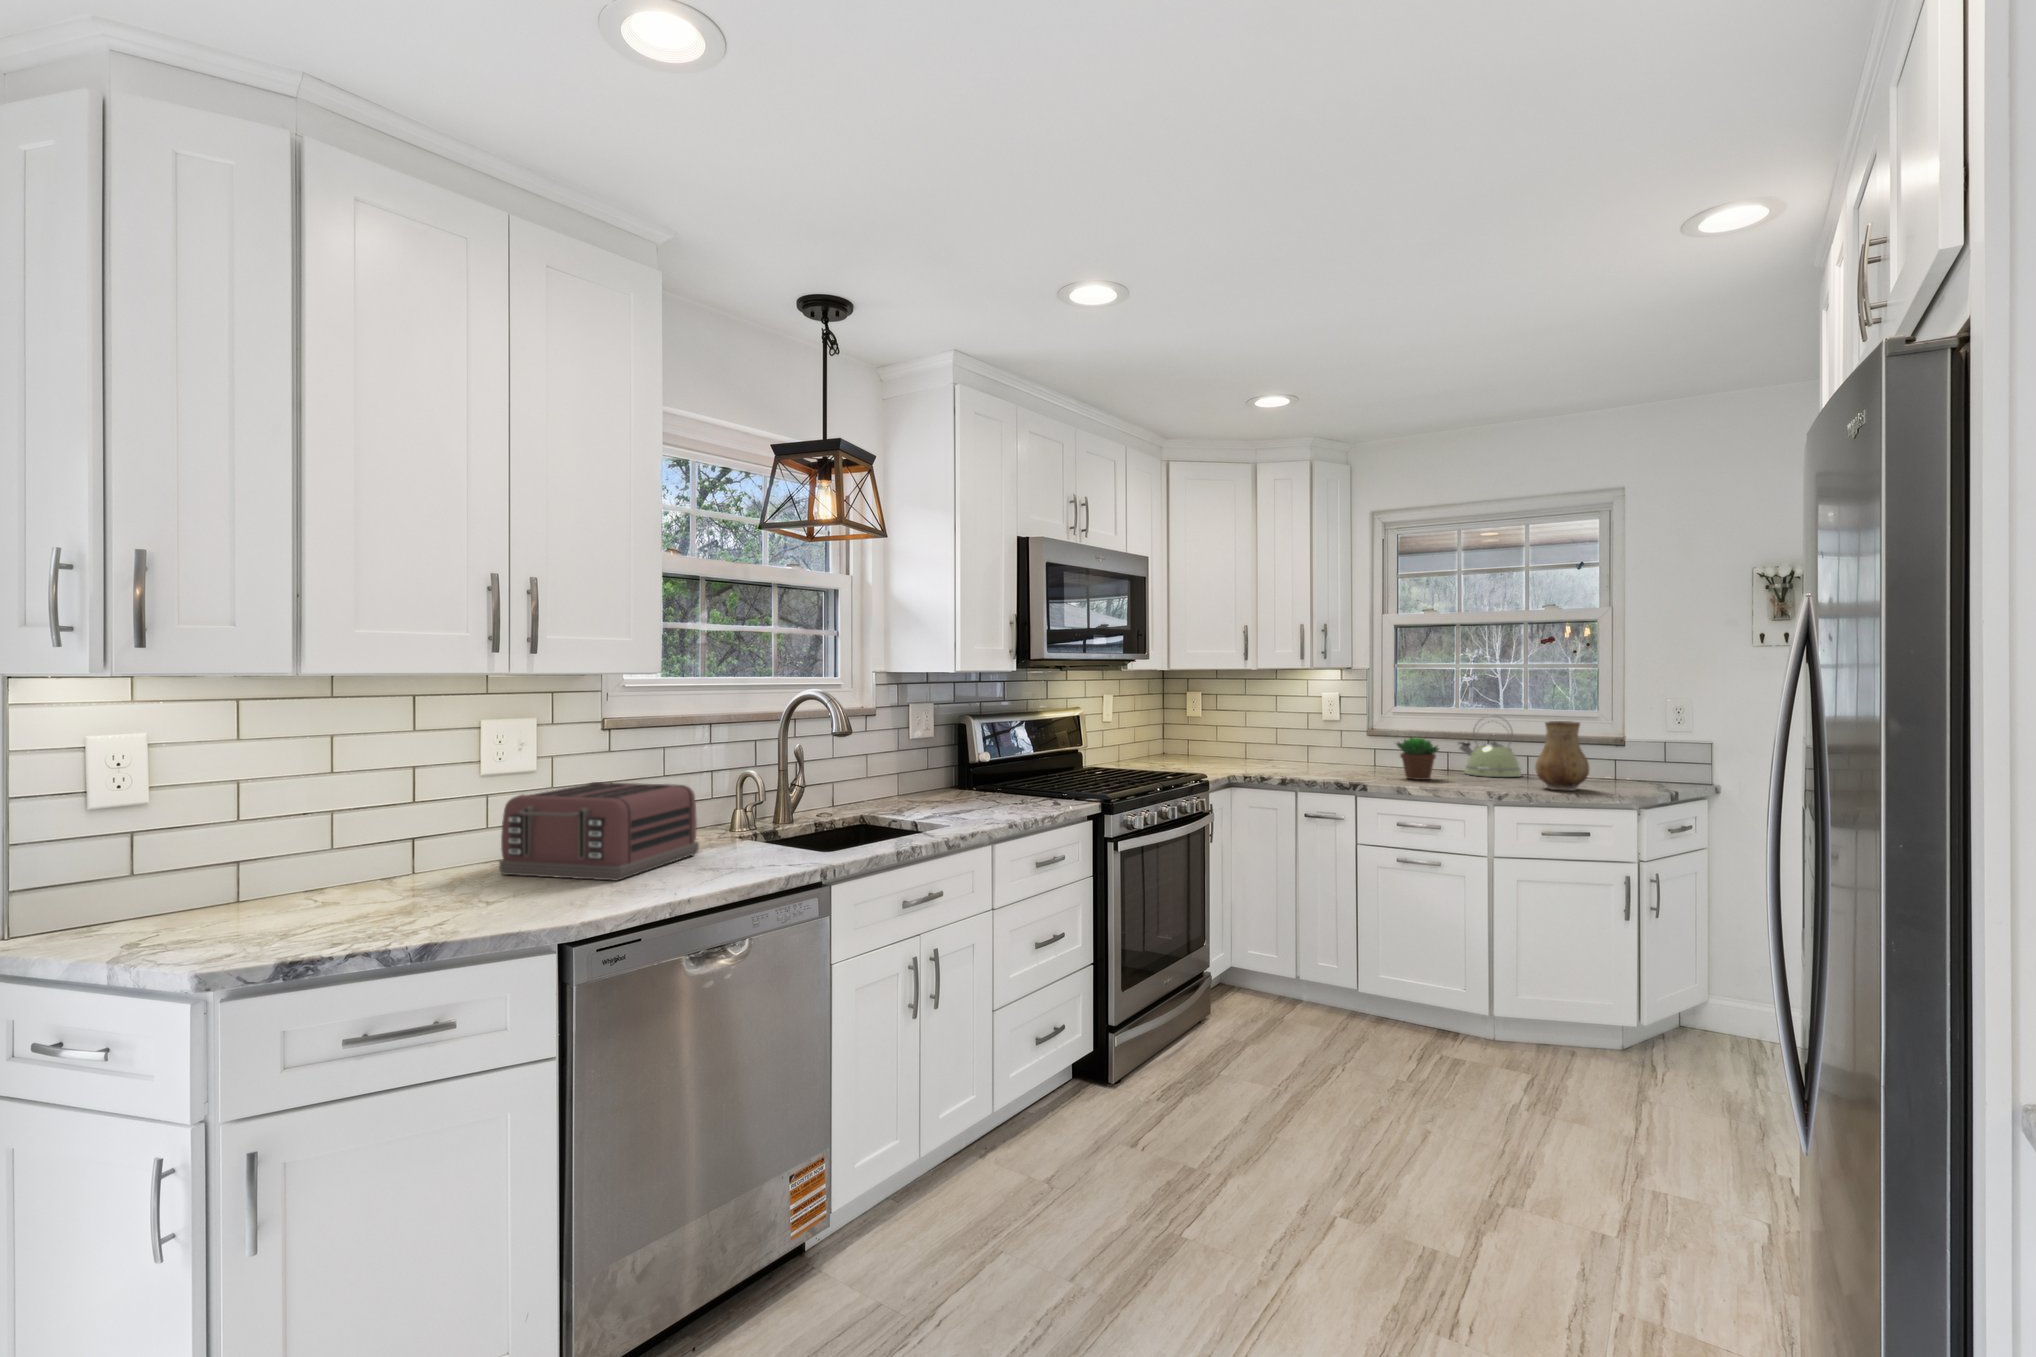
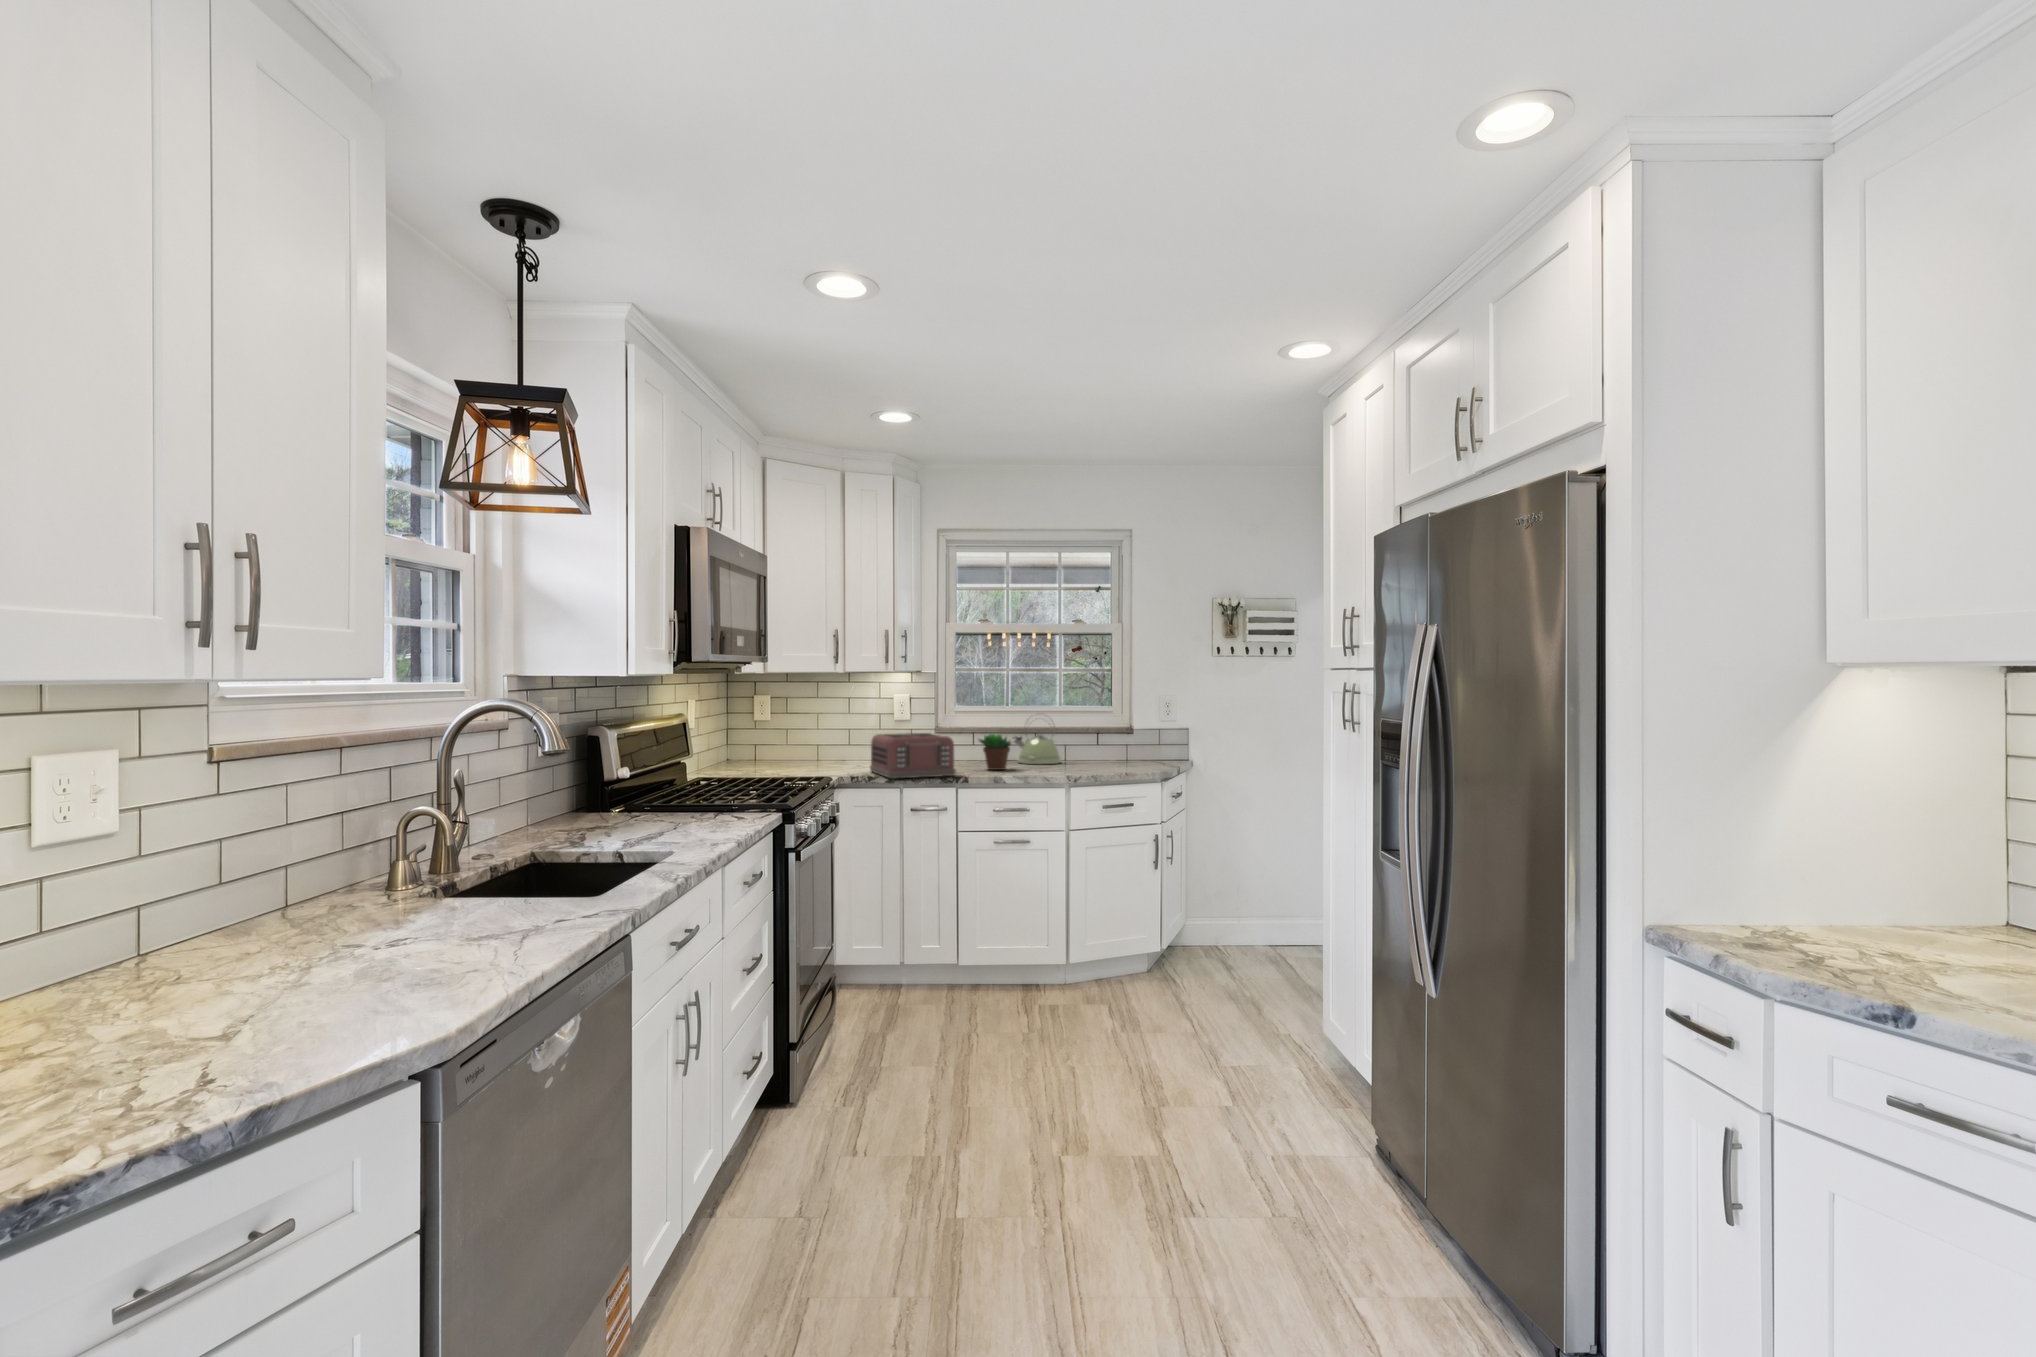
ceramic pitcher: present [1535,721,1589,791] -> none [1088,716,1126,771]
toaster: present [499,782,699,881] -> present [870,733,956,779]

